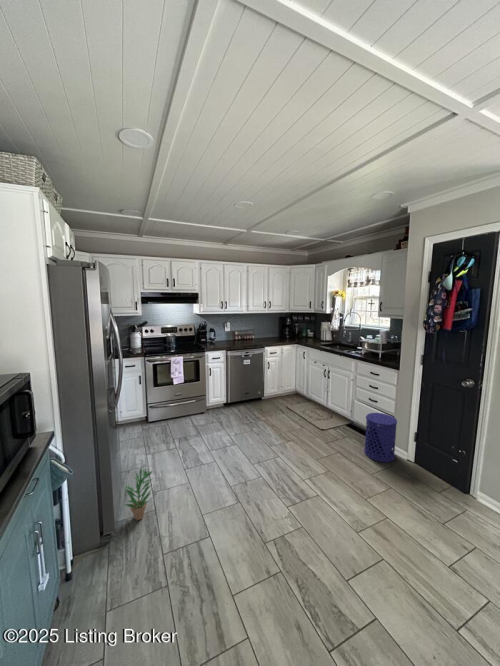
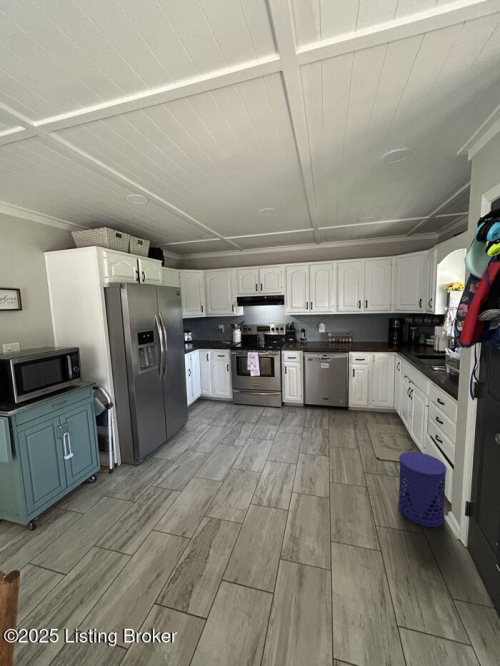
potted plant: present [125,468,152,520] -> none [151,424,174,462]

